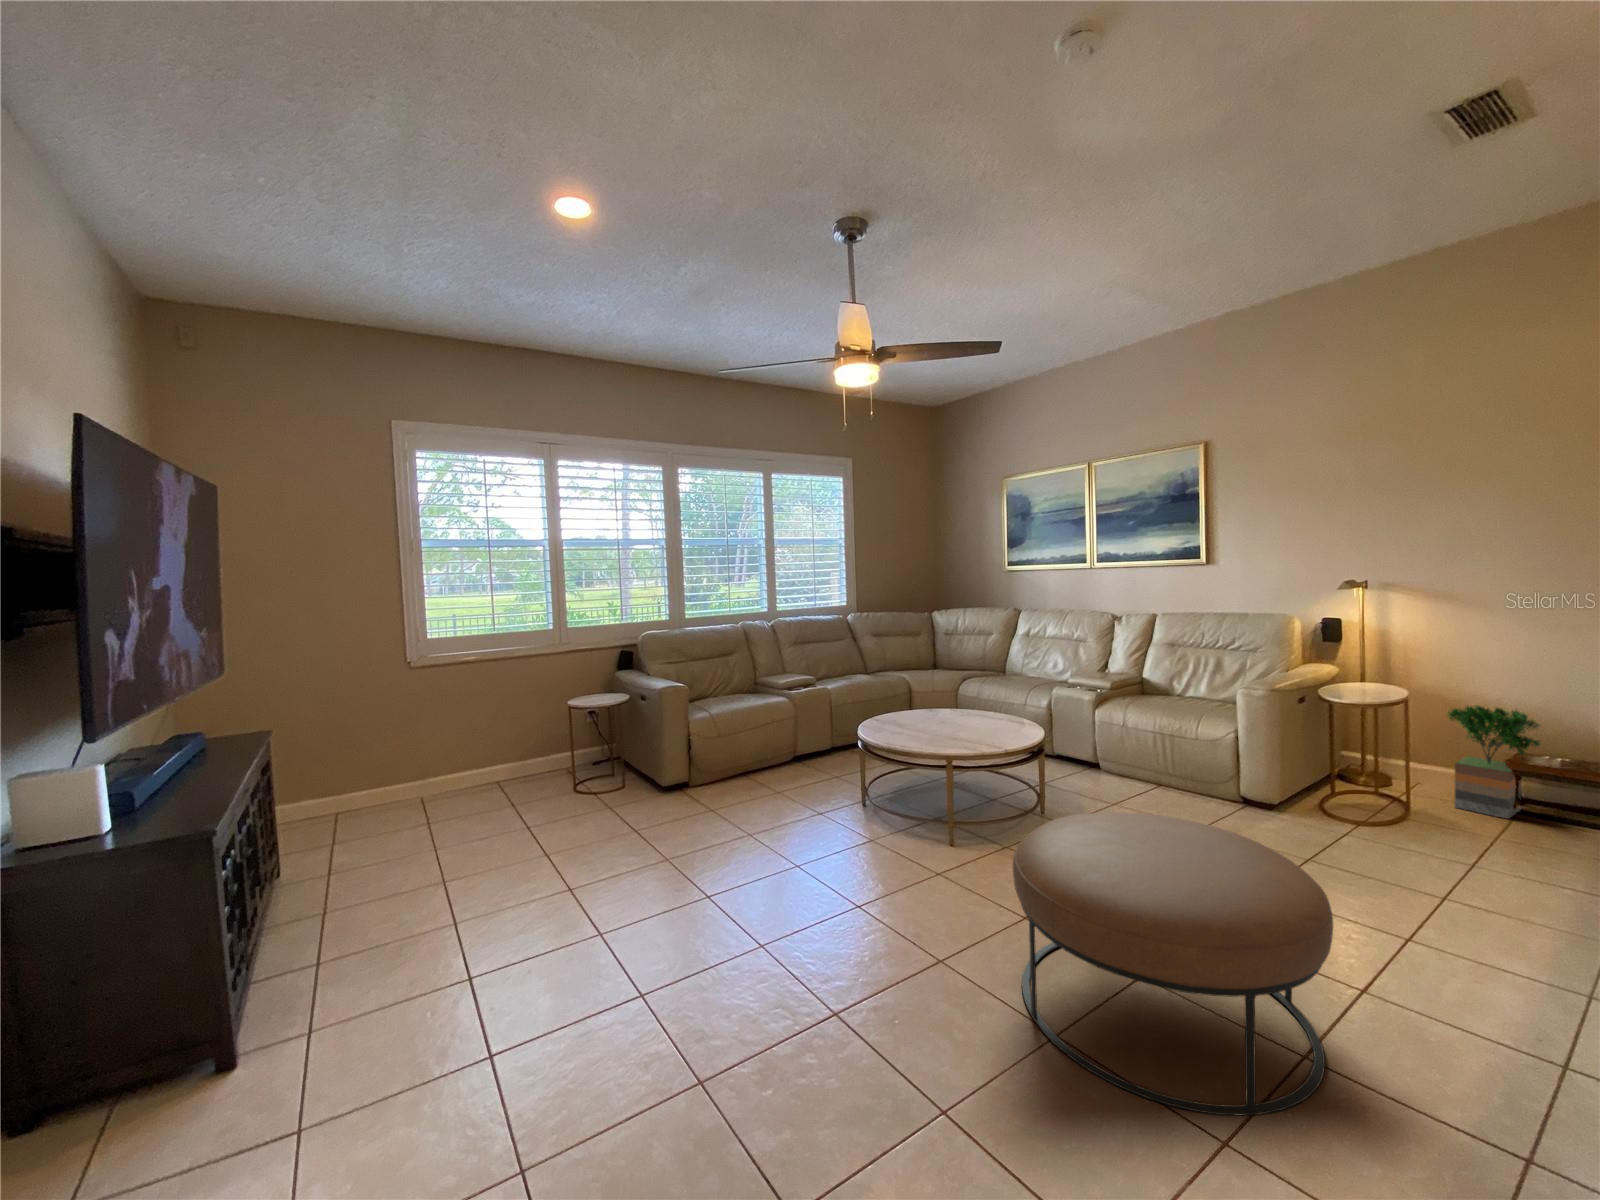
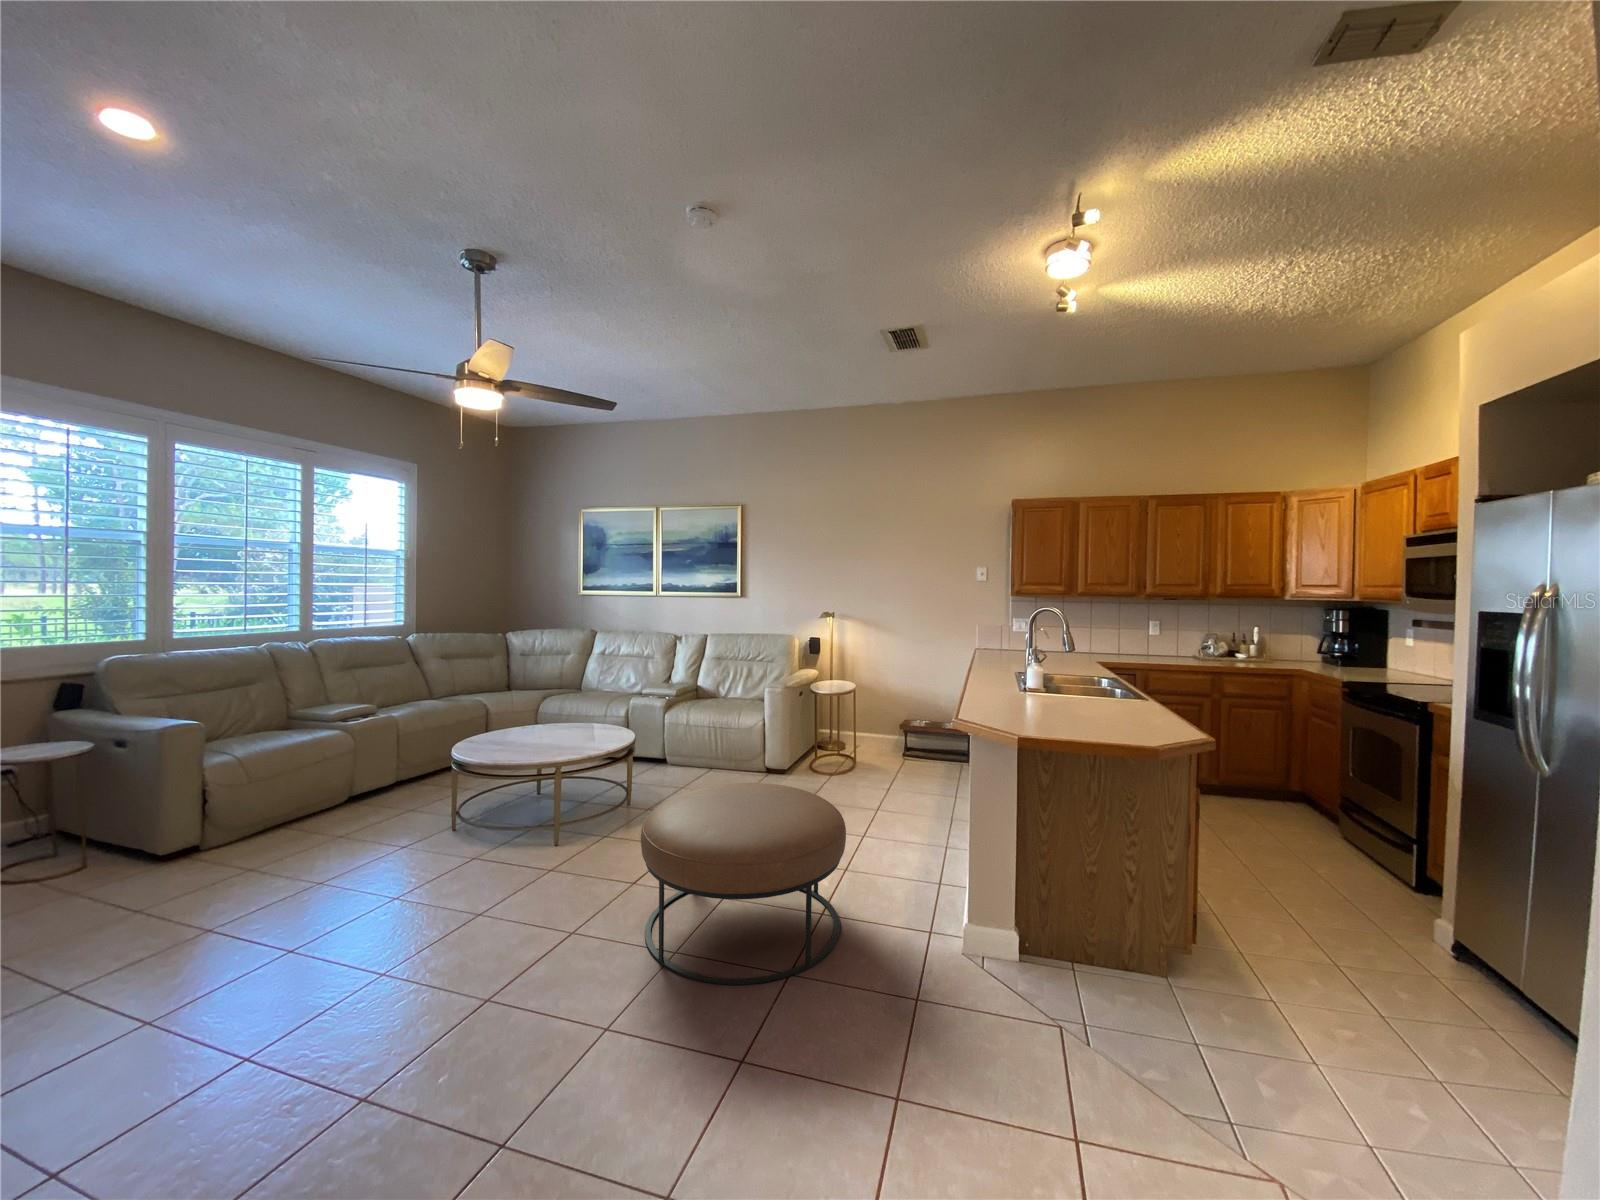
potted tree: present [1447,706,1540,819] -> none [872,690,915,759]

